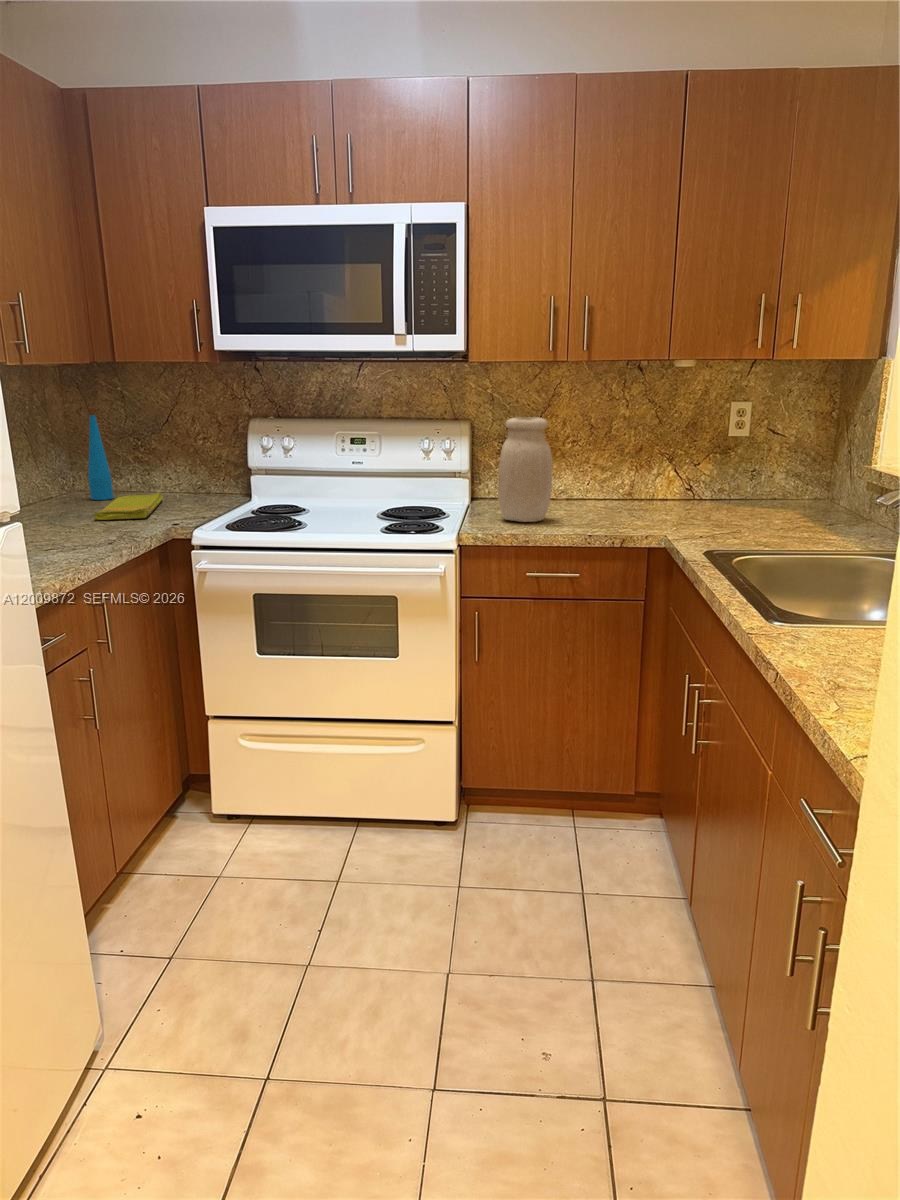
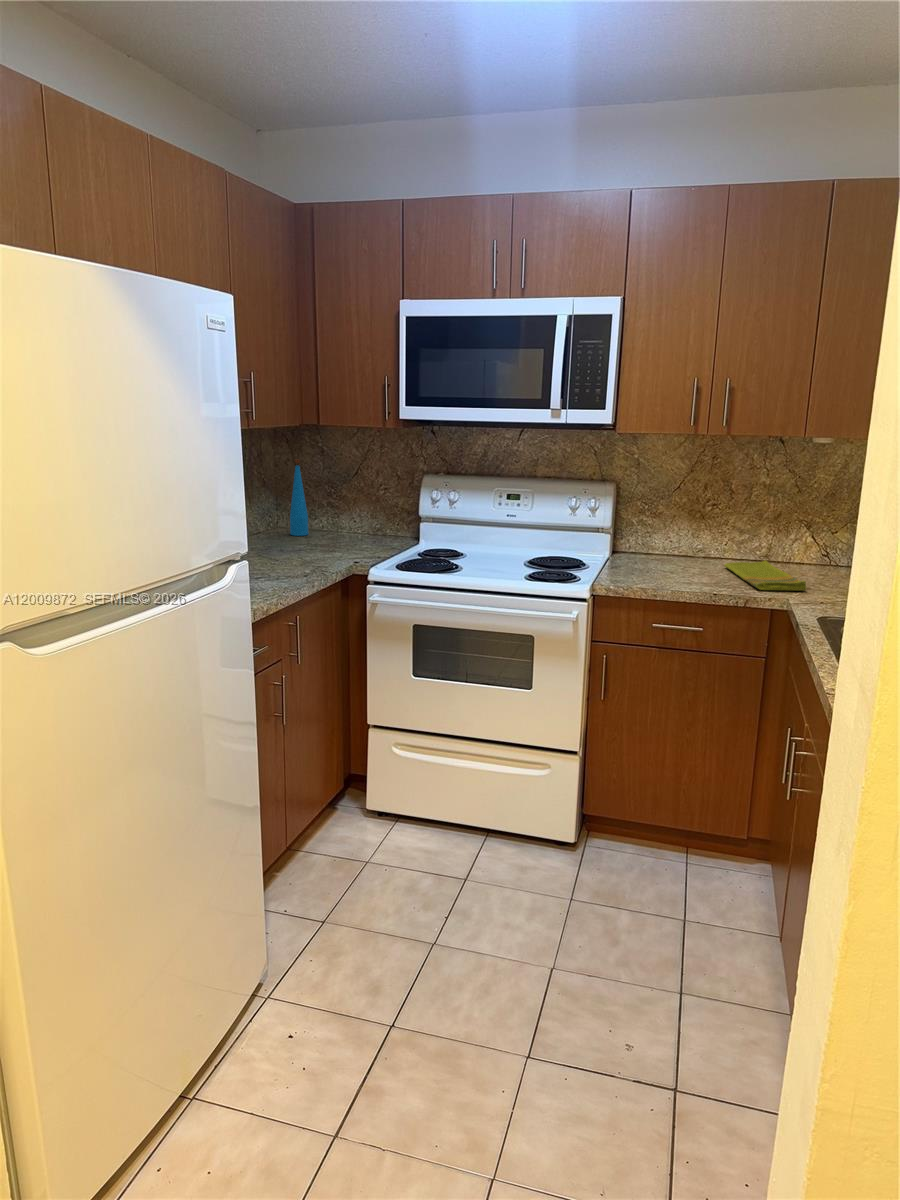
jar: present [498,417,552,522] -> none [634,484,686,578]
dish towel: present [93,492,163,520] -> present [724,560,806,590]

